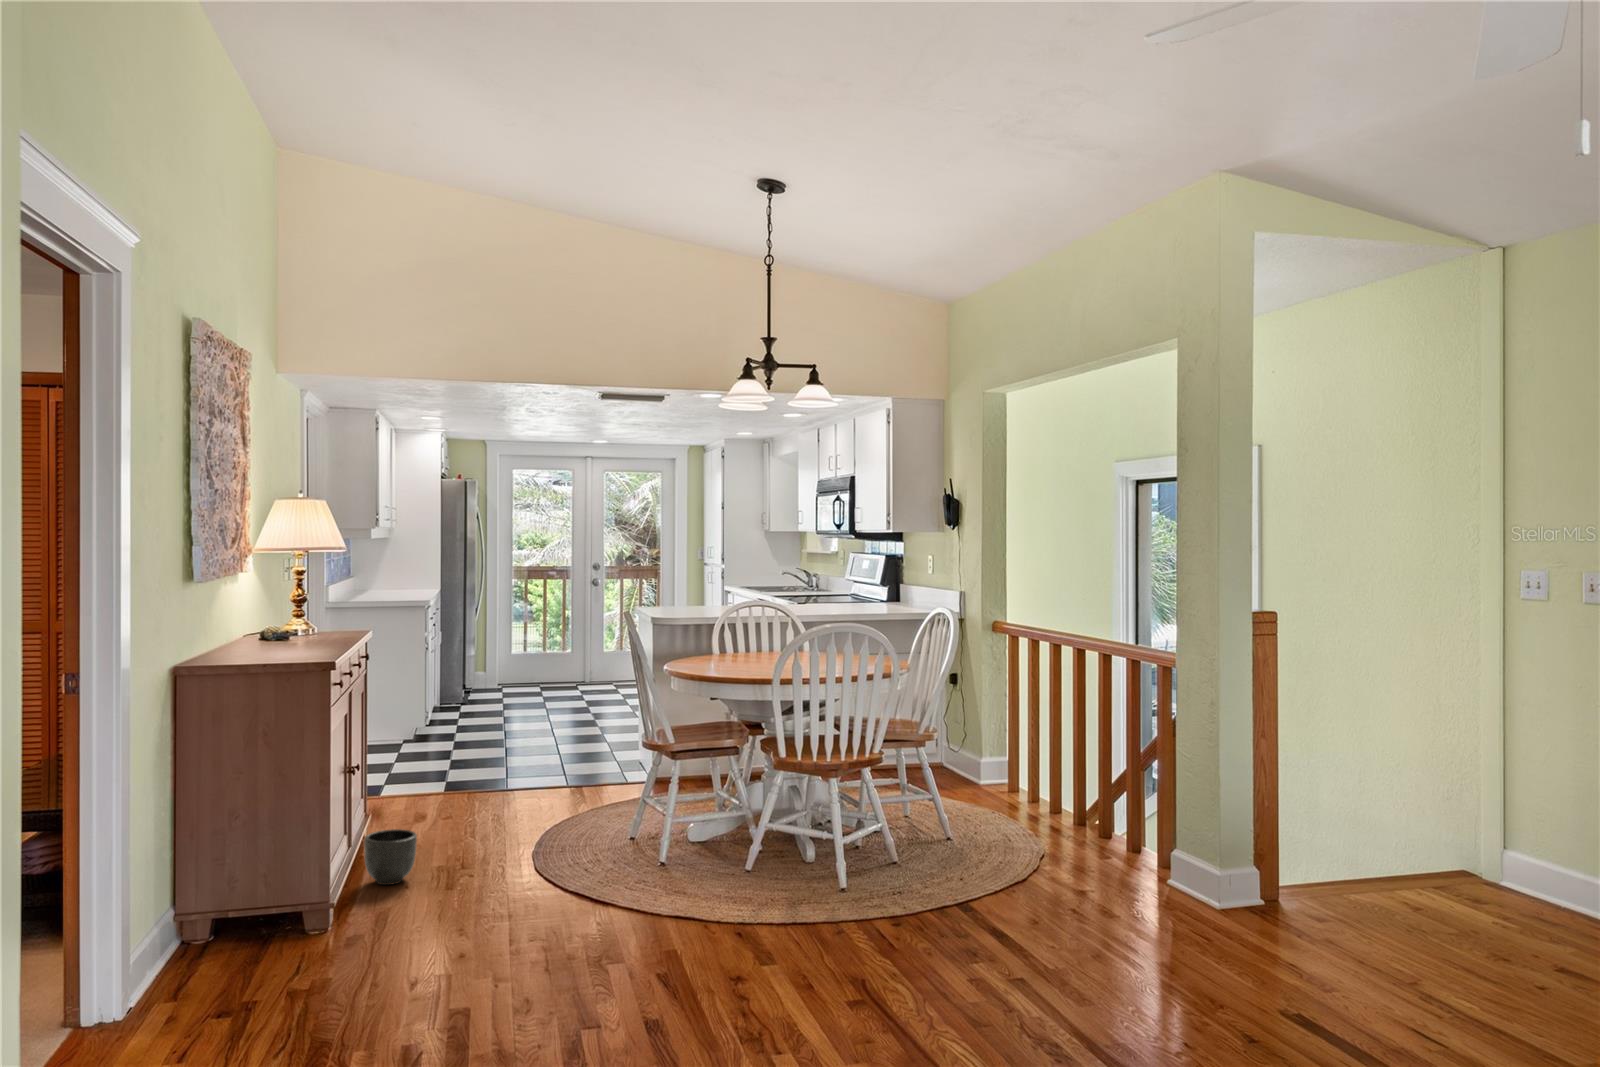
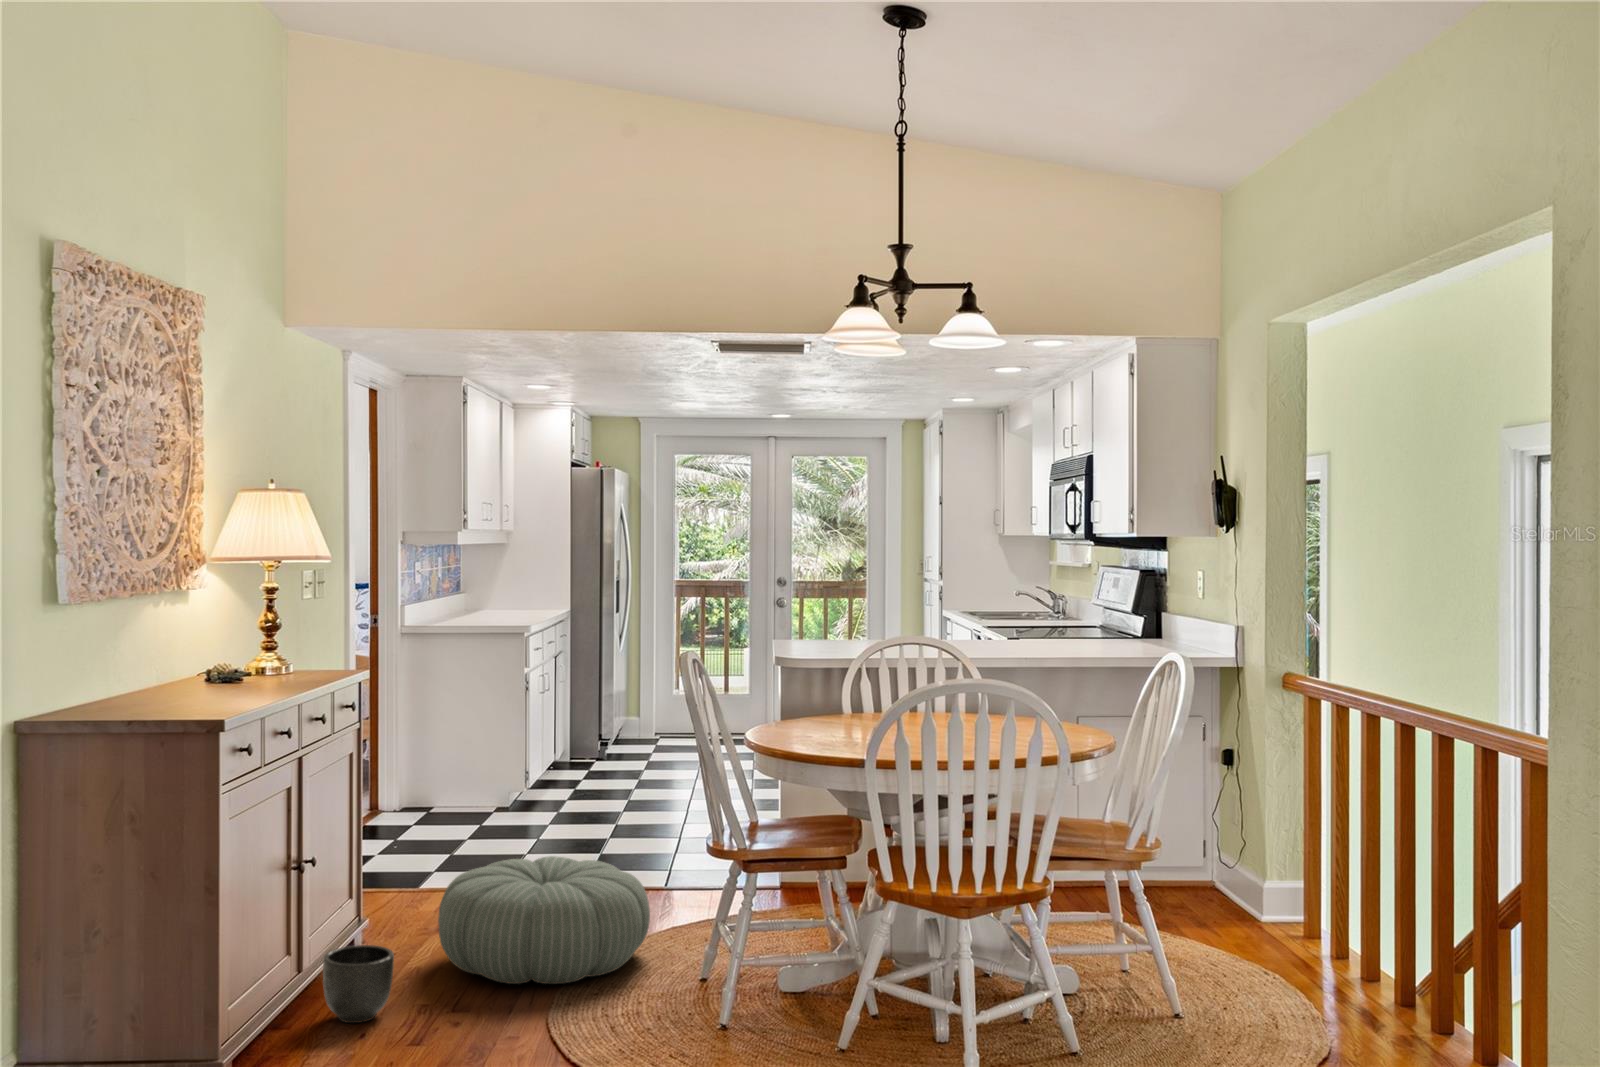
pouf: none [428,764,583,852] -> present [438,856,650,984]

